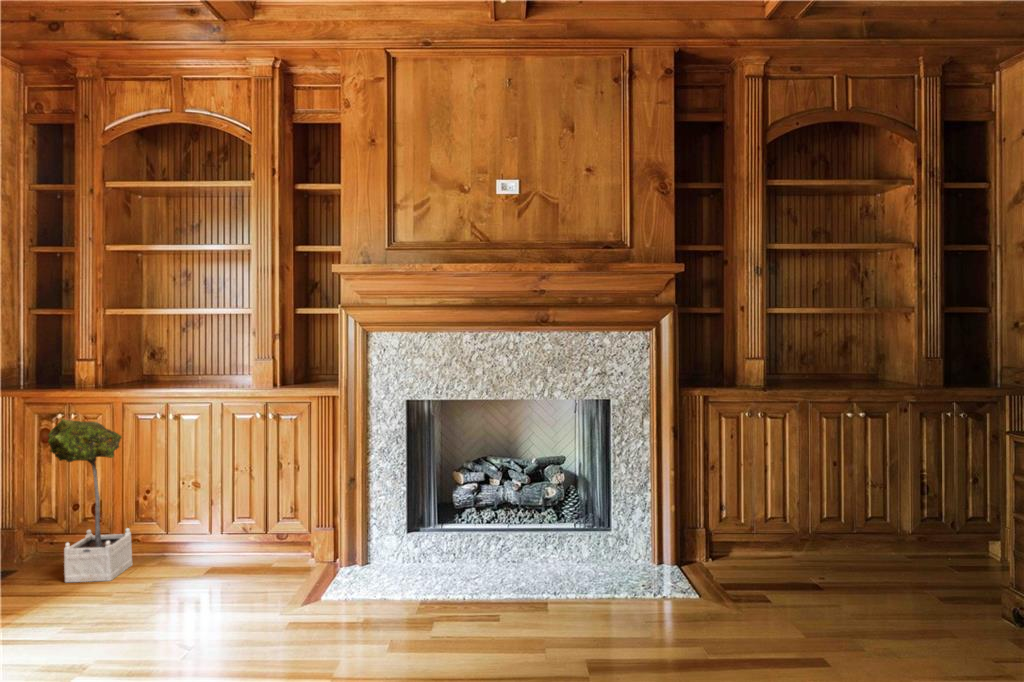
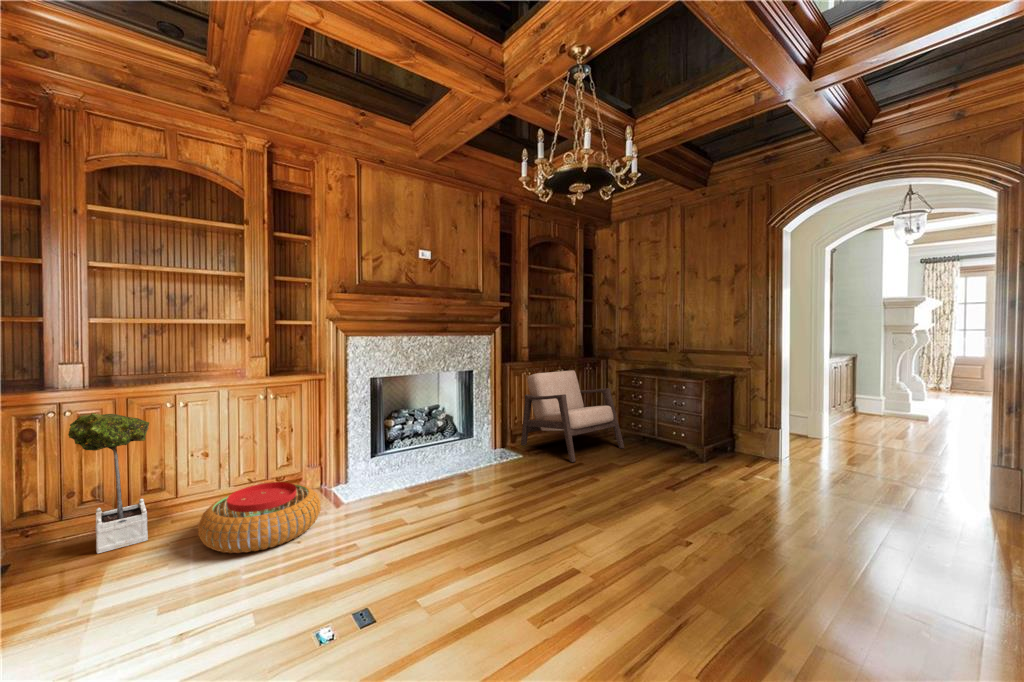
armchair: none [725,414,989,635] -> present [521,370,624,462]
pouf: none [108,539,274,633] -> present [198,482,321,553]

